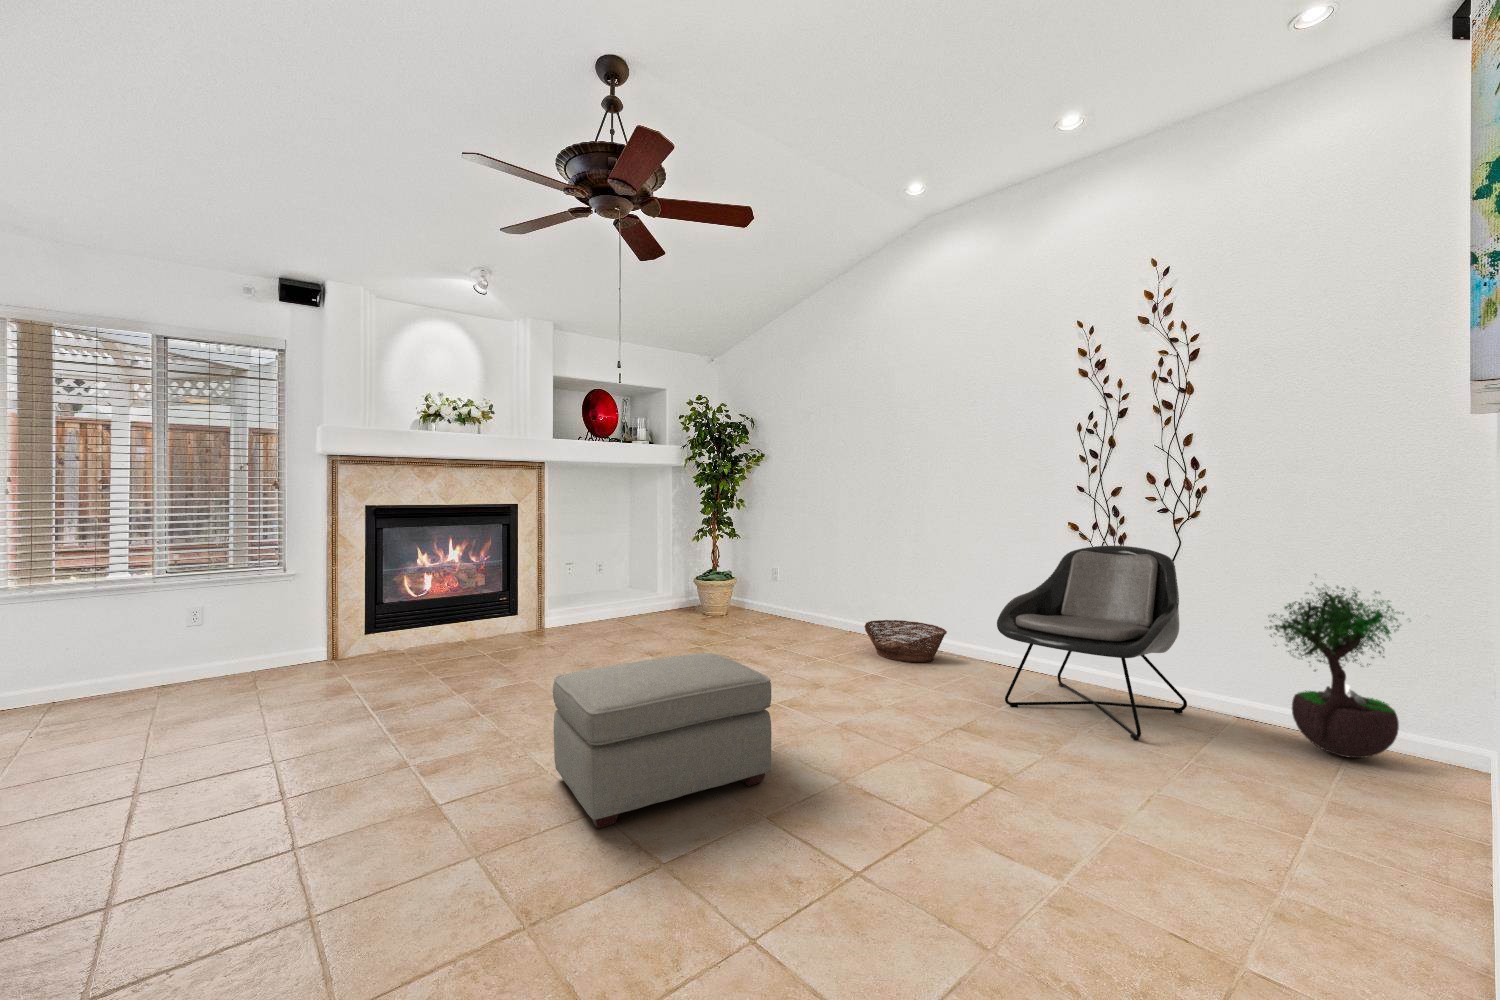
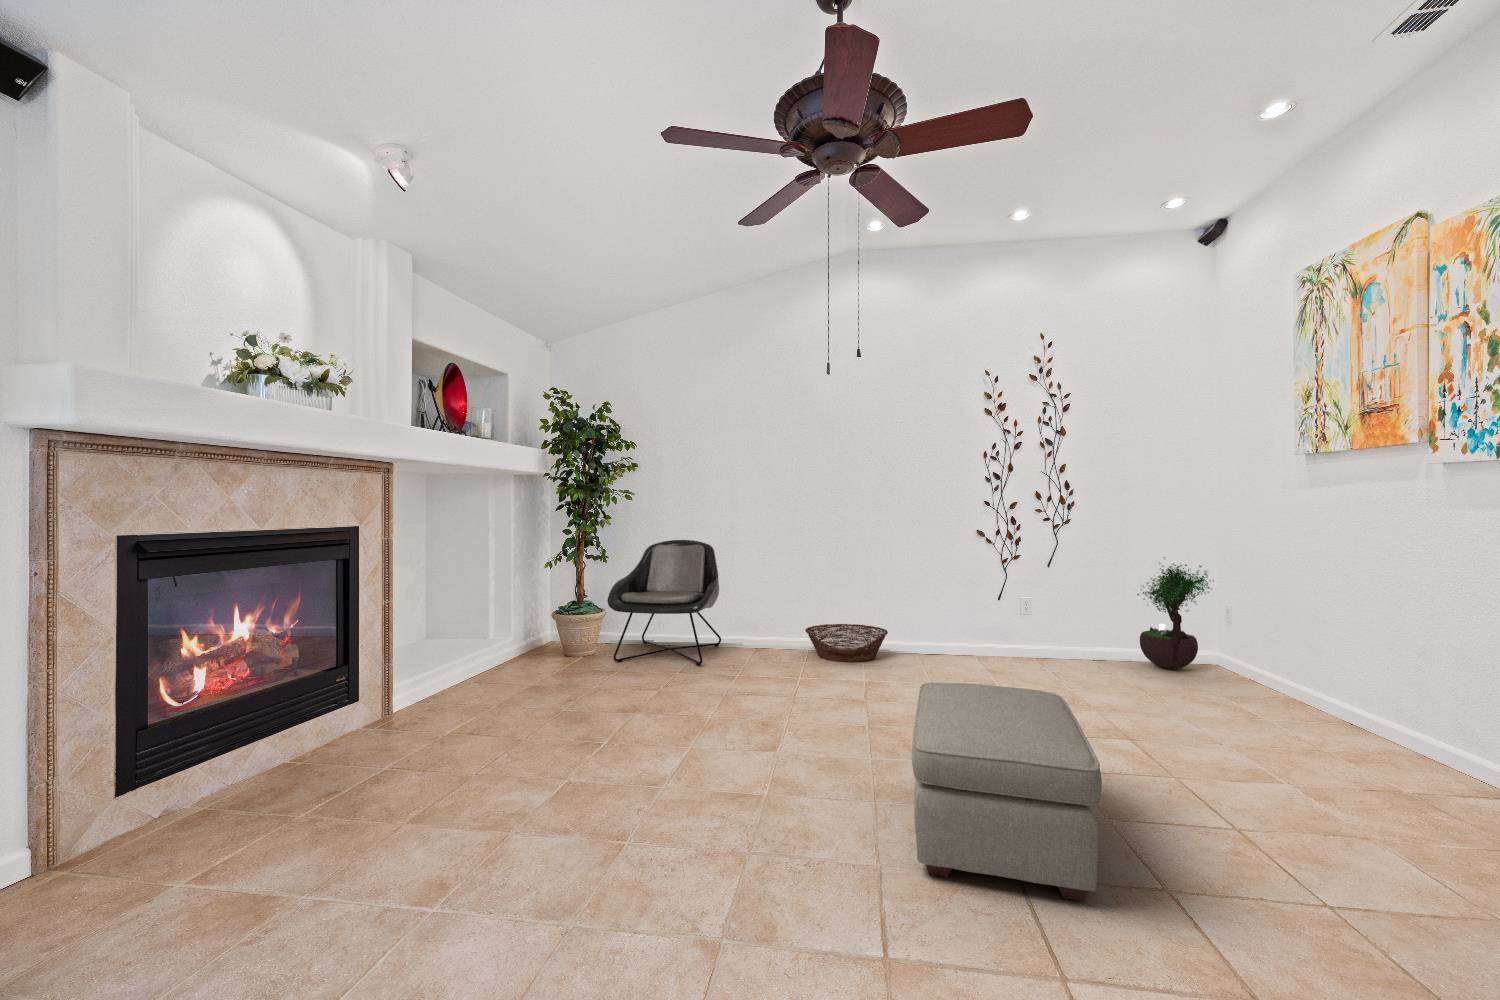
lounge chair: present [997,546,1187,740] -> present [608,540,721,666]

